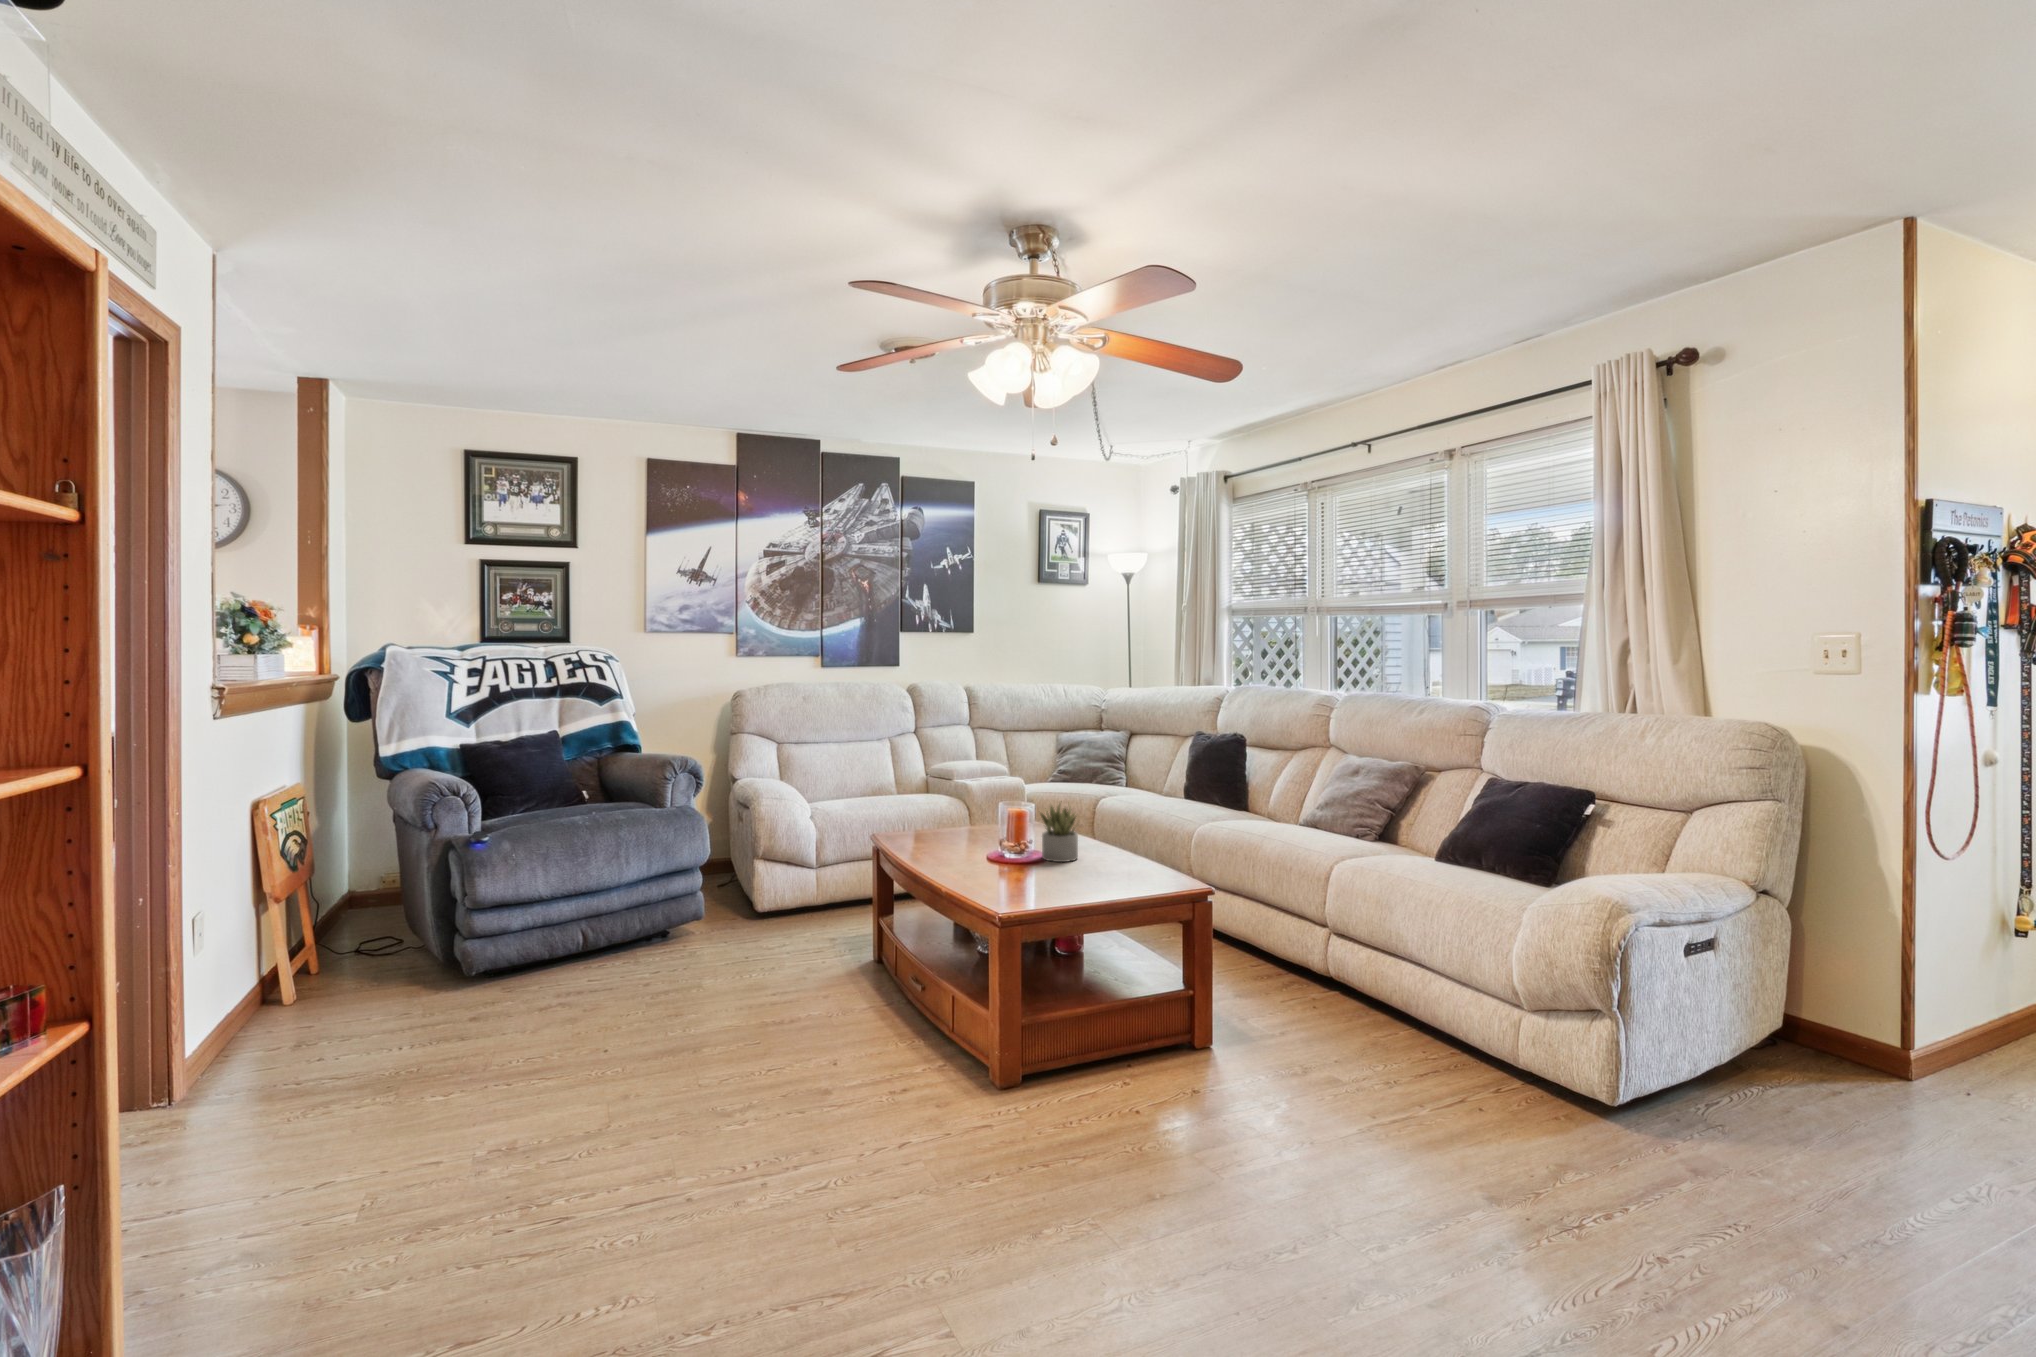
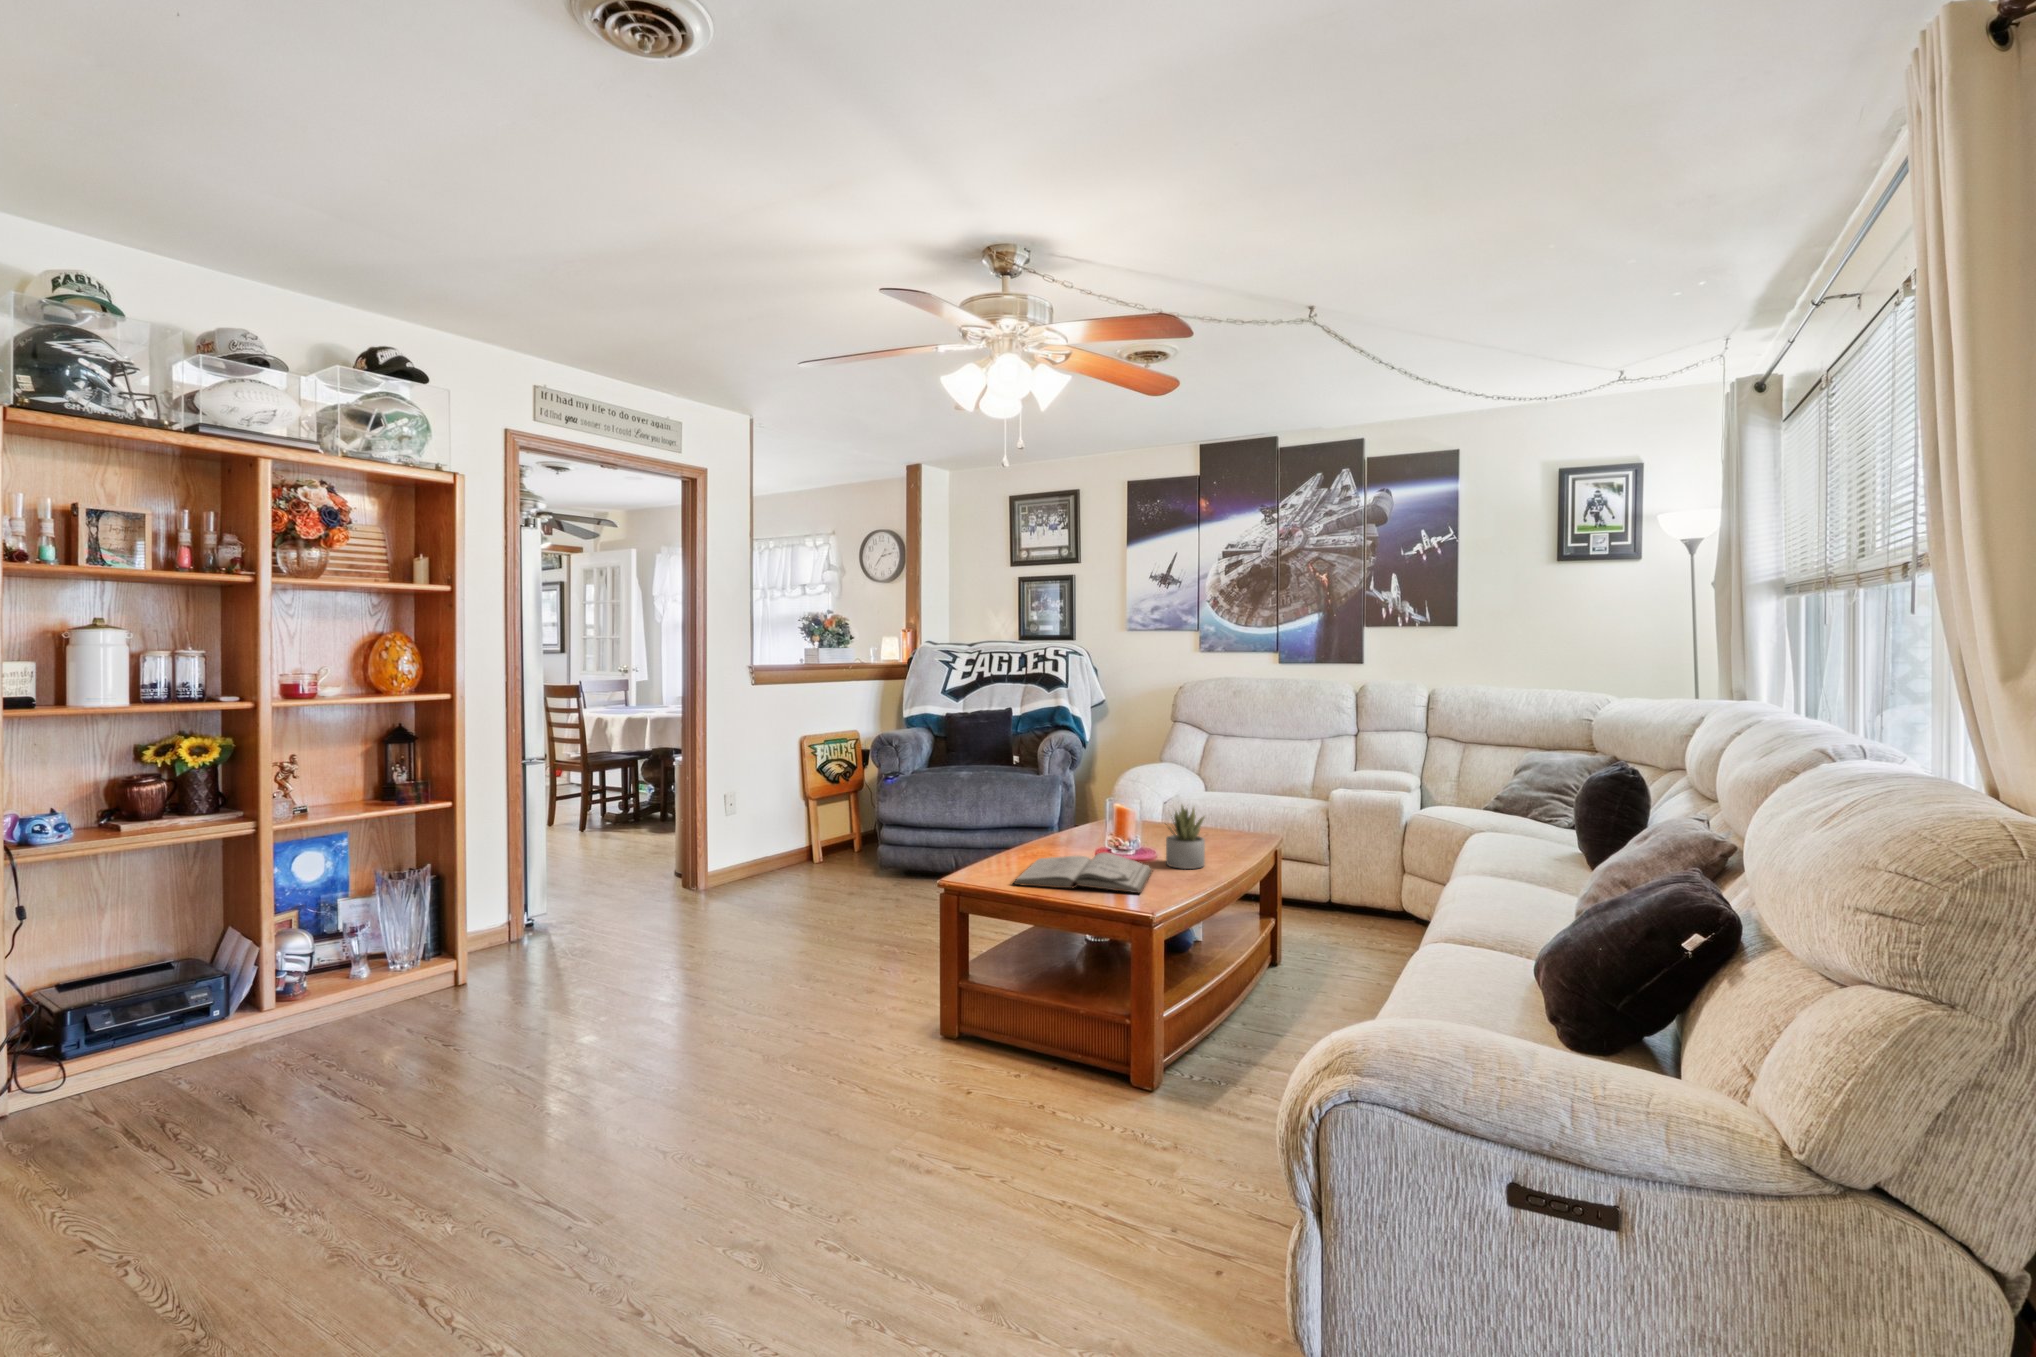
book: none [965,859,1122,904] -> present [1013,852,1152,893]

